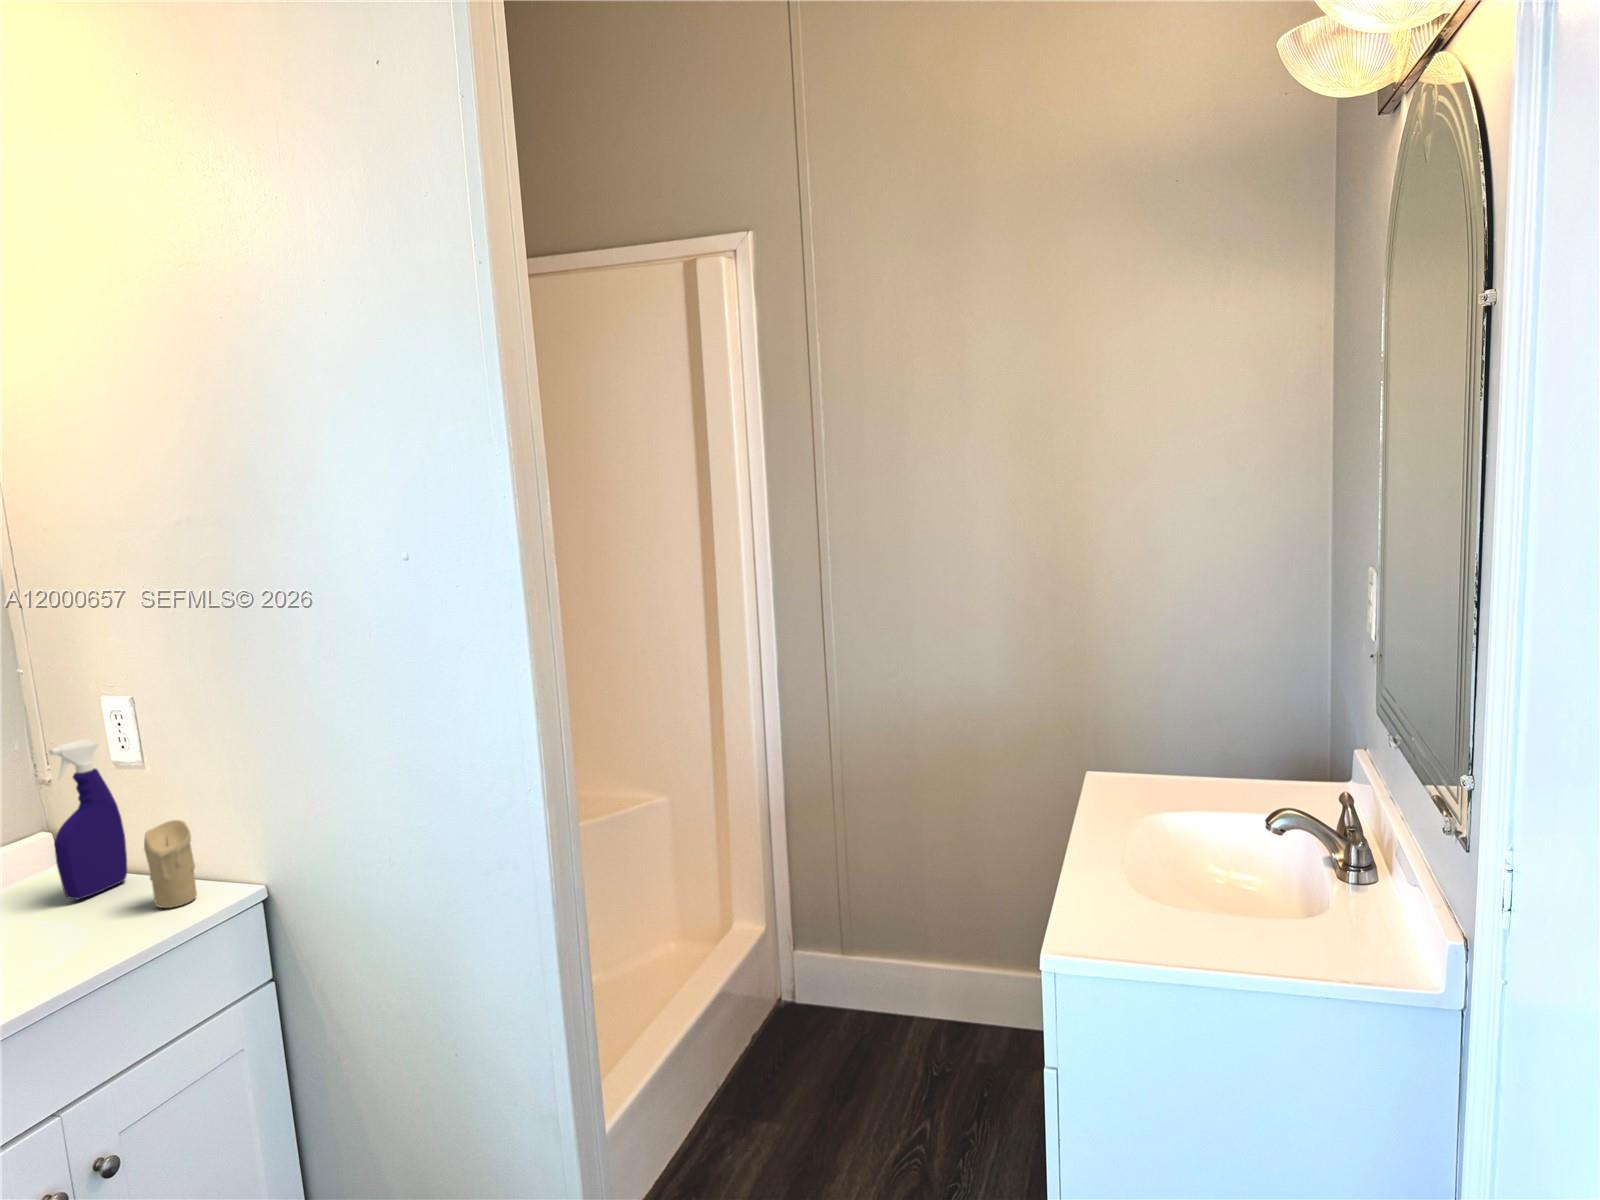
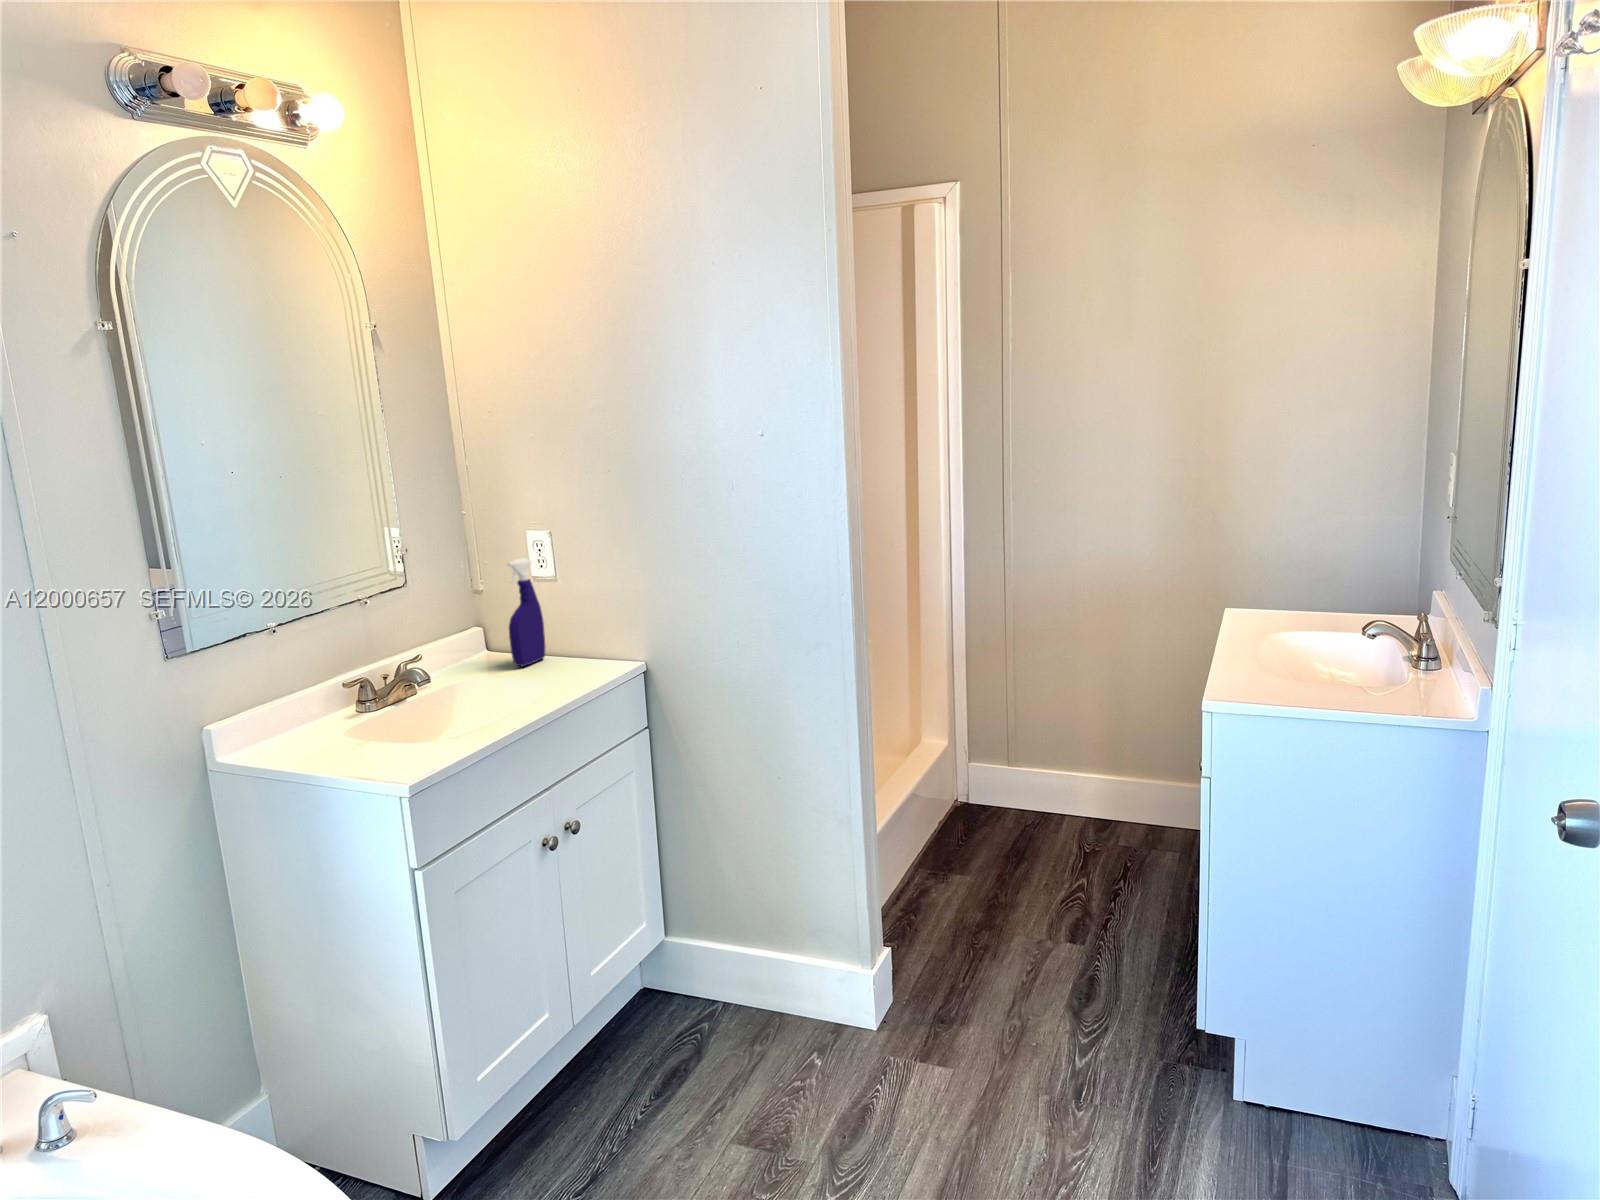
candle: present [144,820,197,908] -> none [575,613,605,670]

